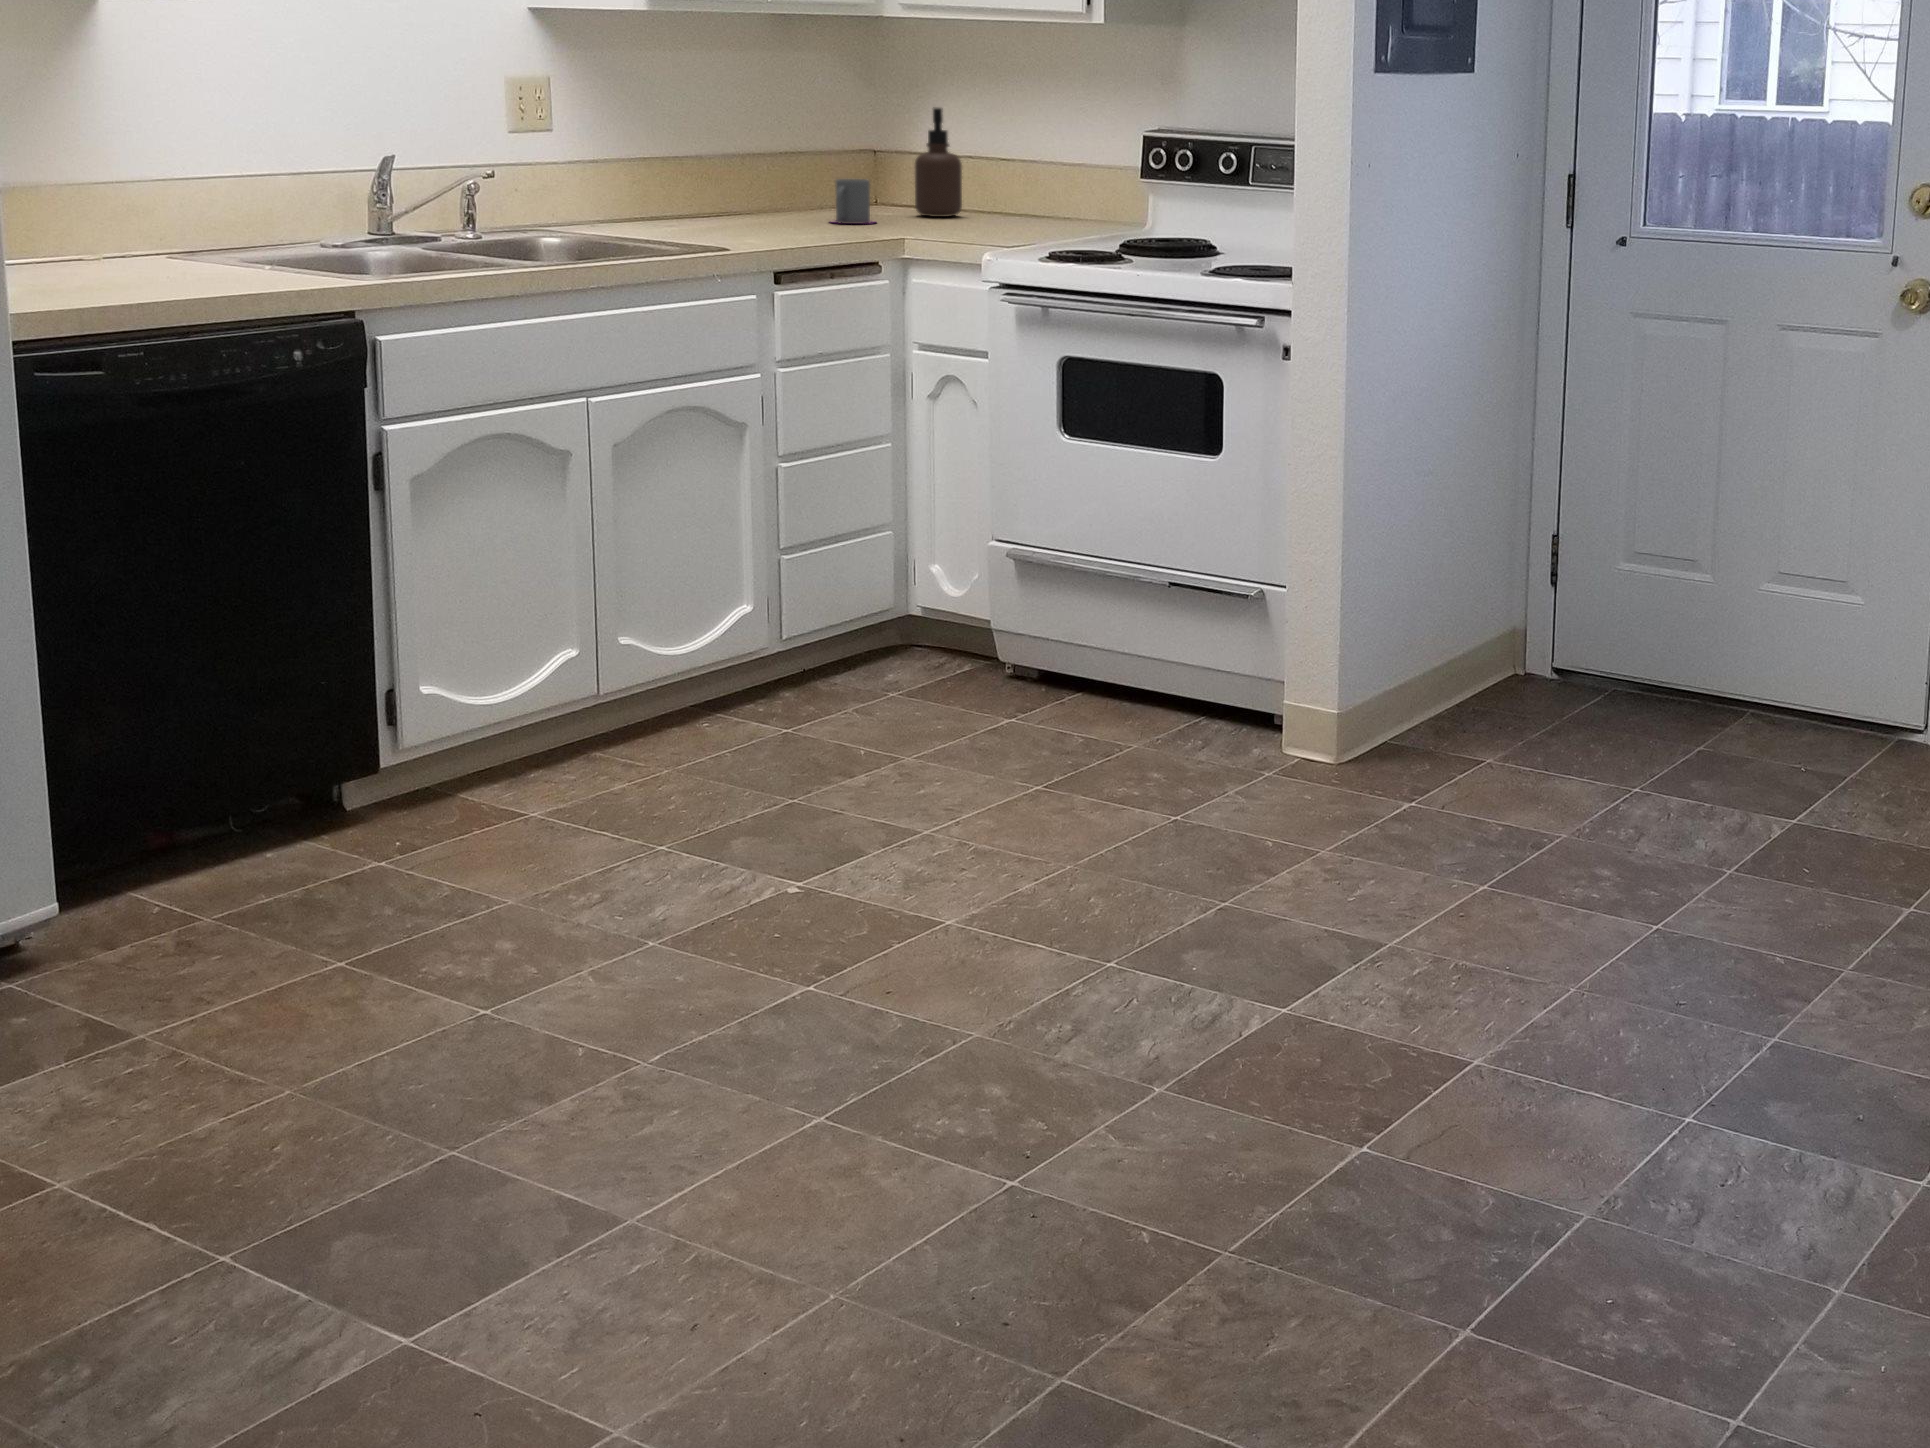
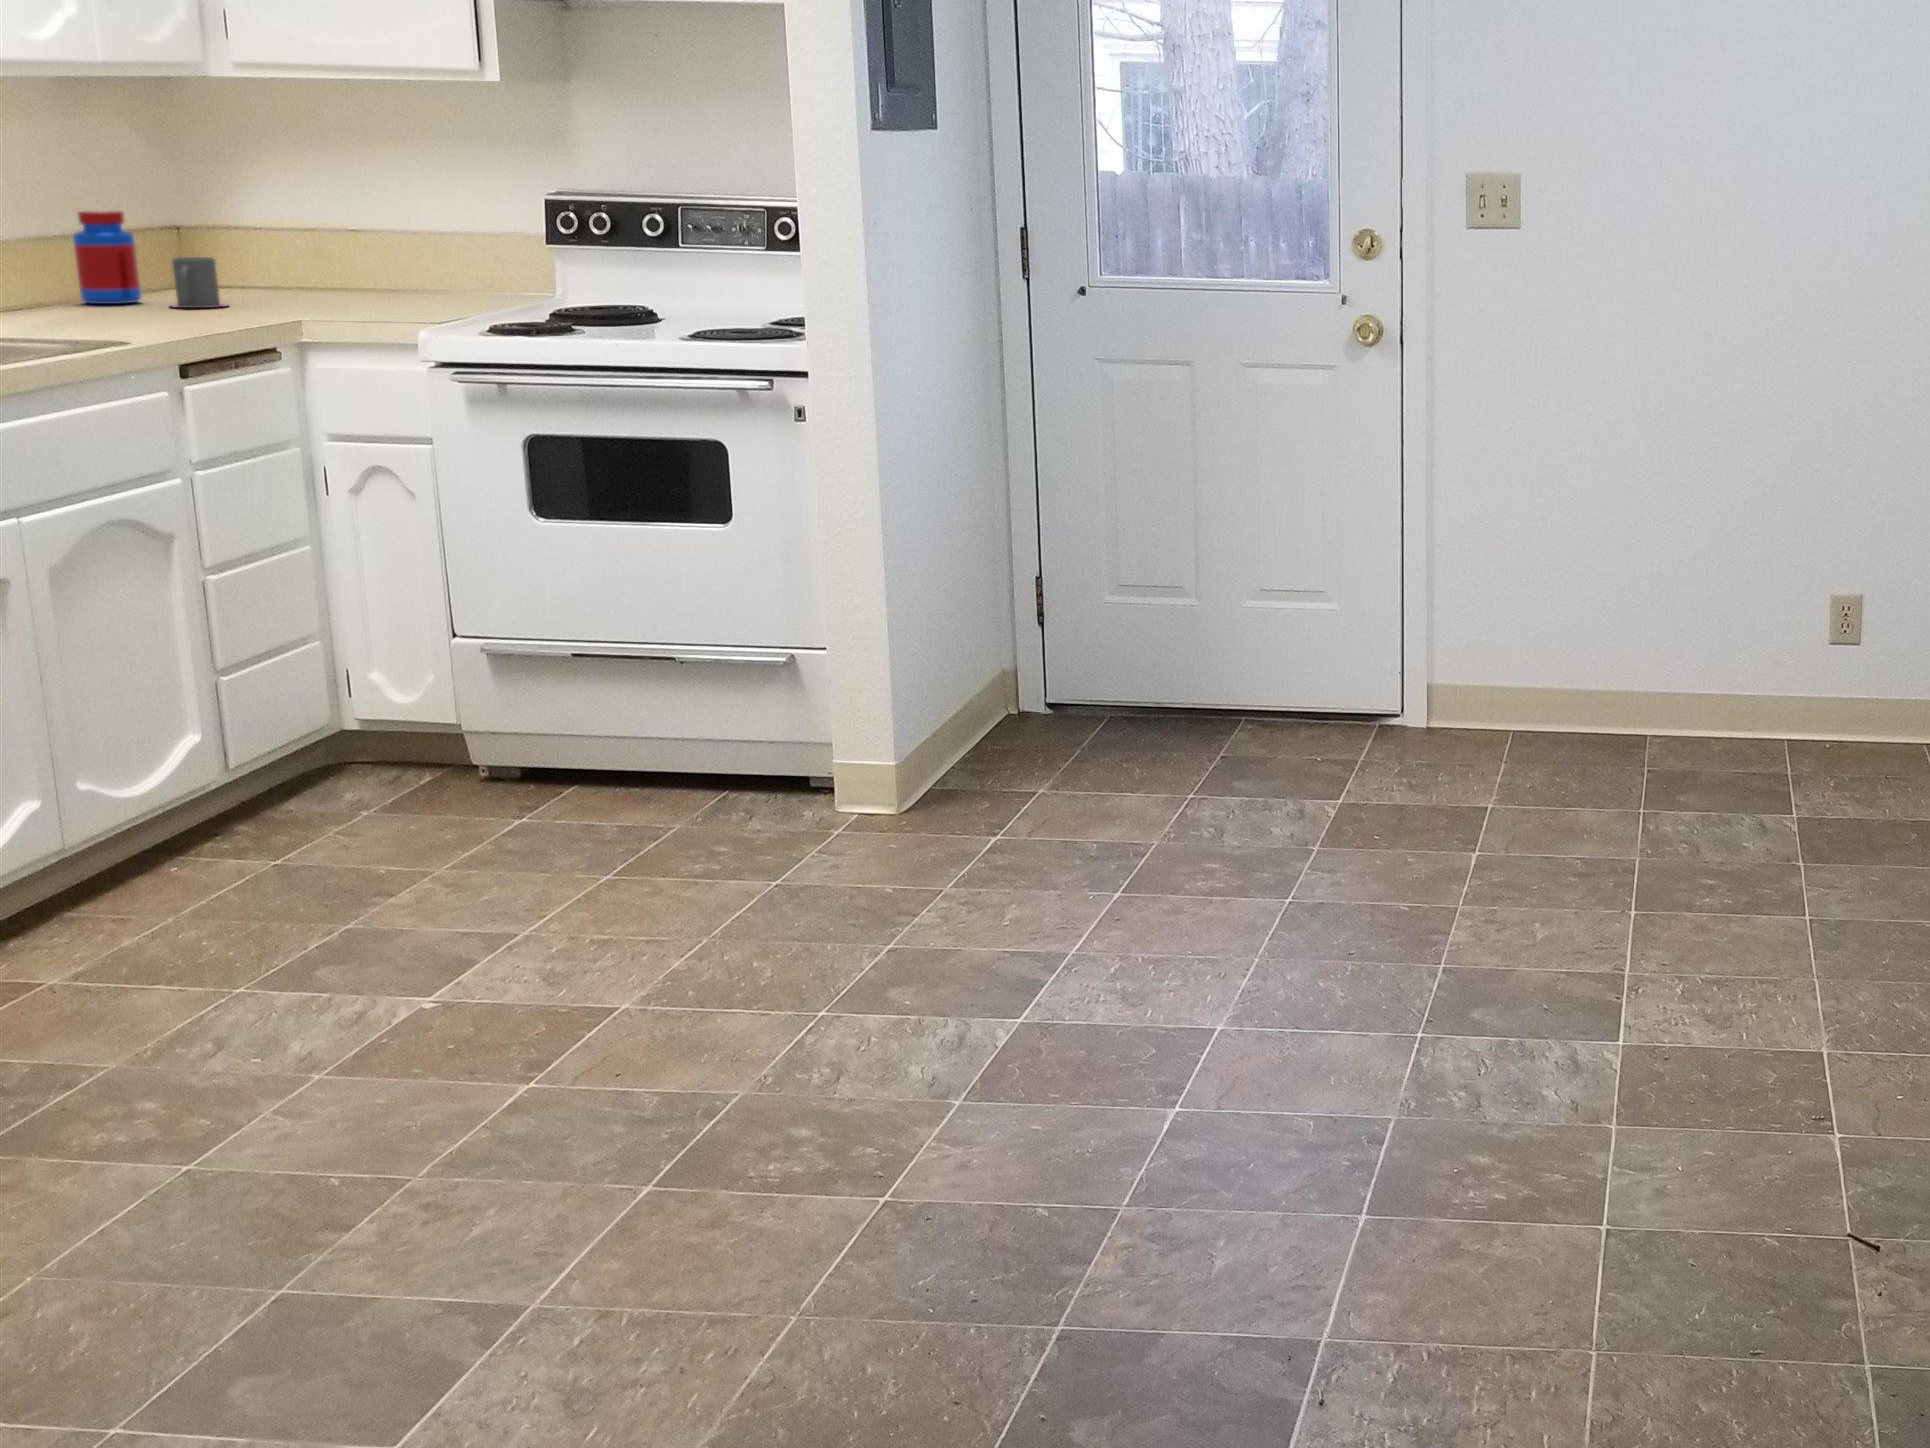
soap dispenser: present [915,108,962,217] -> none [249,174,313,296]
jar: none [770,136,818,217] -> present [73,210,141,304]

